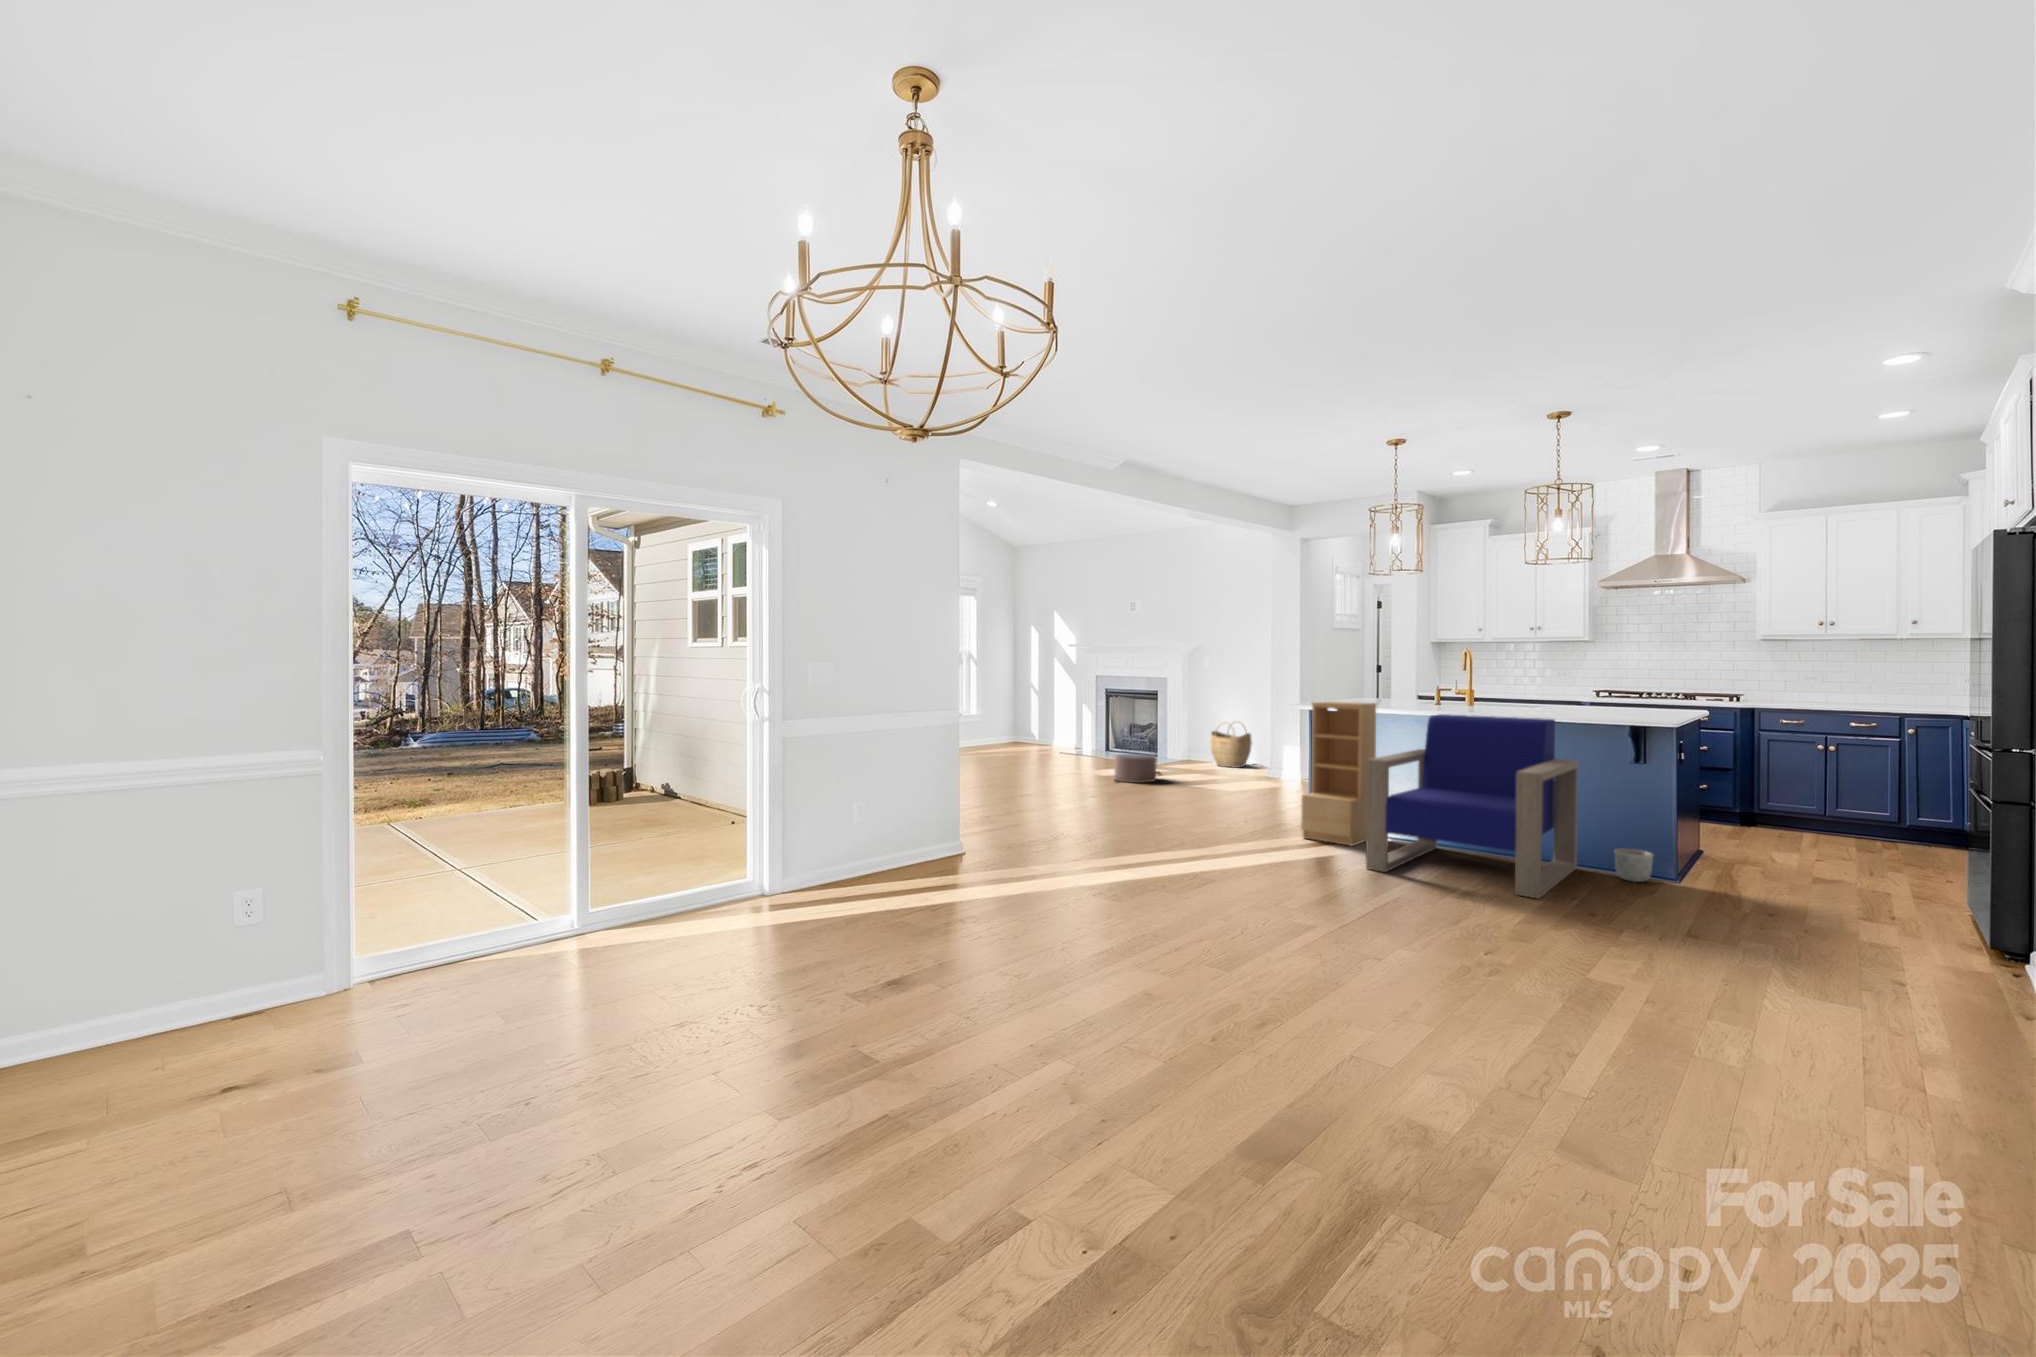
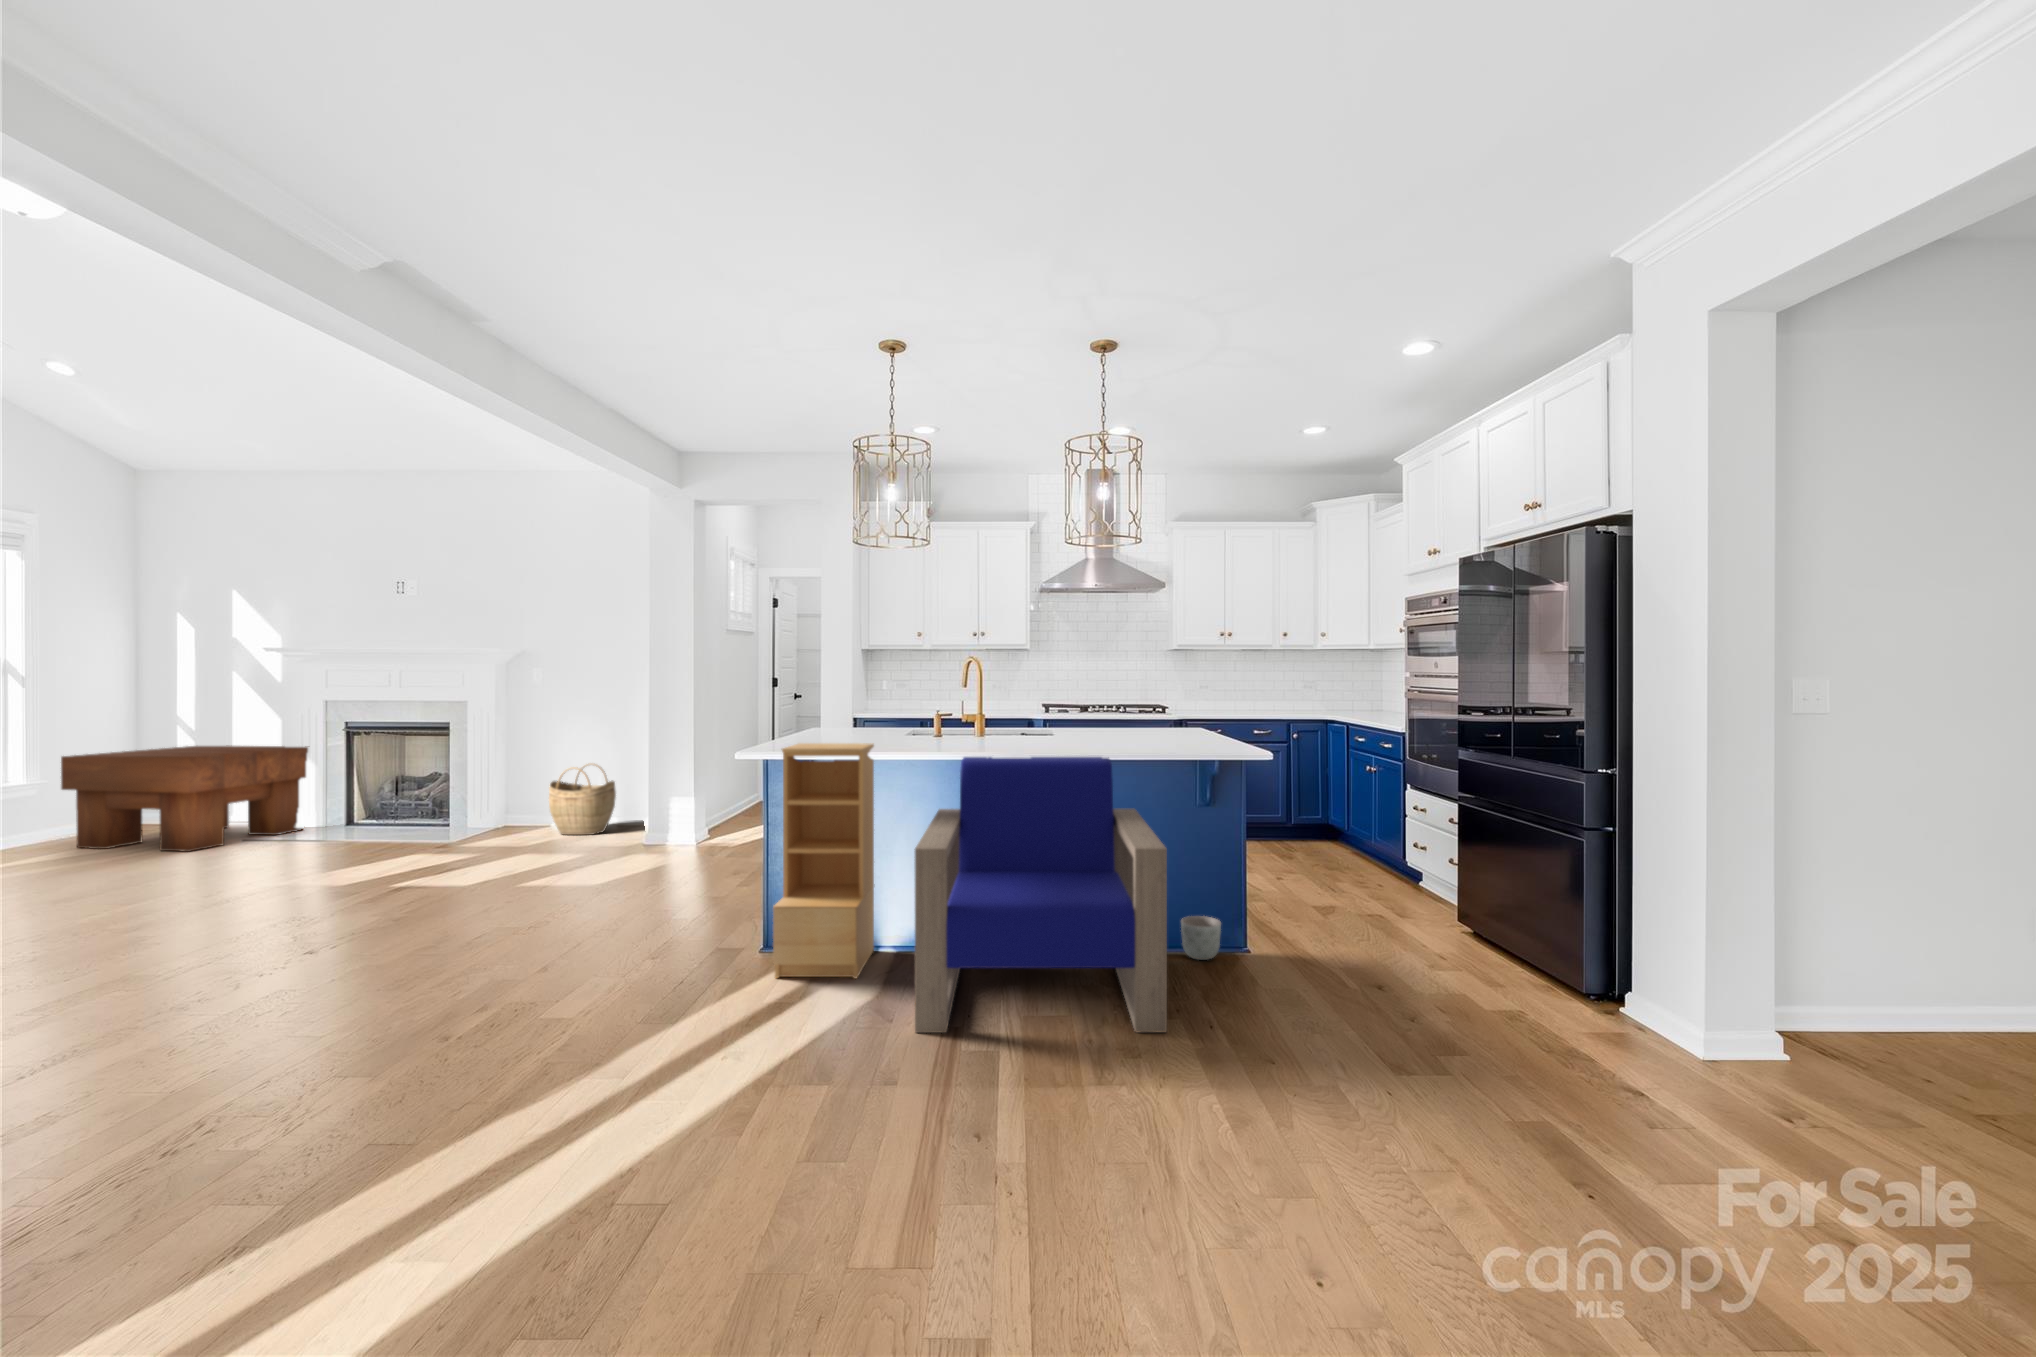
coffee table: none [990,700,1092,754] -> present [61,745,308,852]
pouf: present [1110,754,1162,783] -> none [361,839,475,897]

